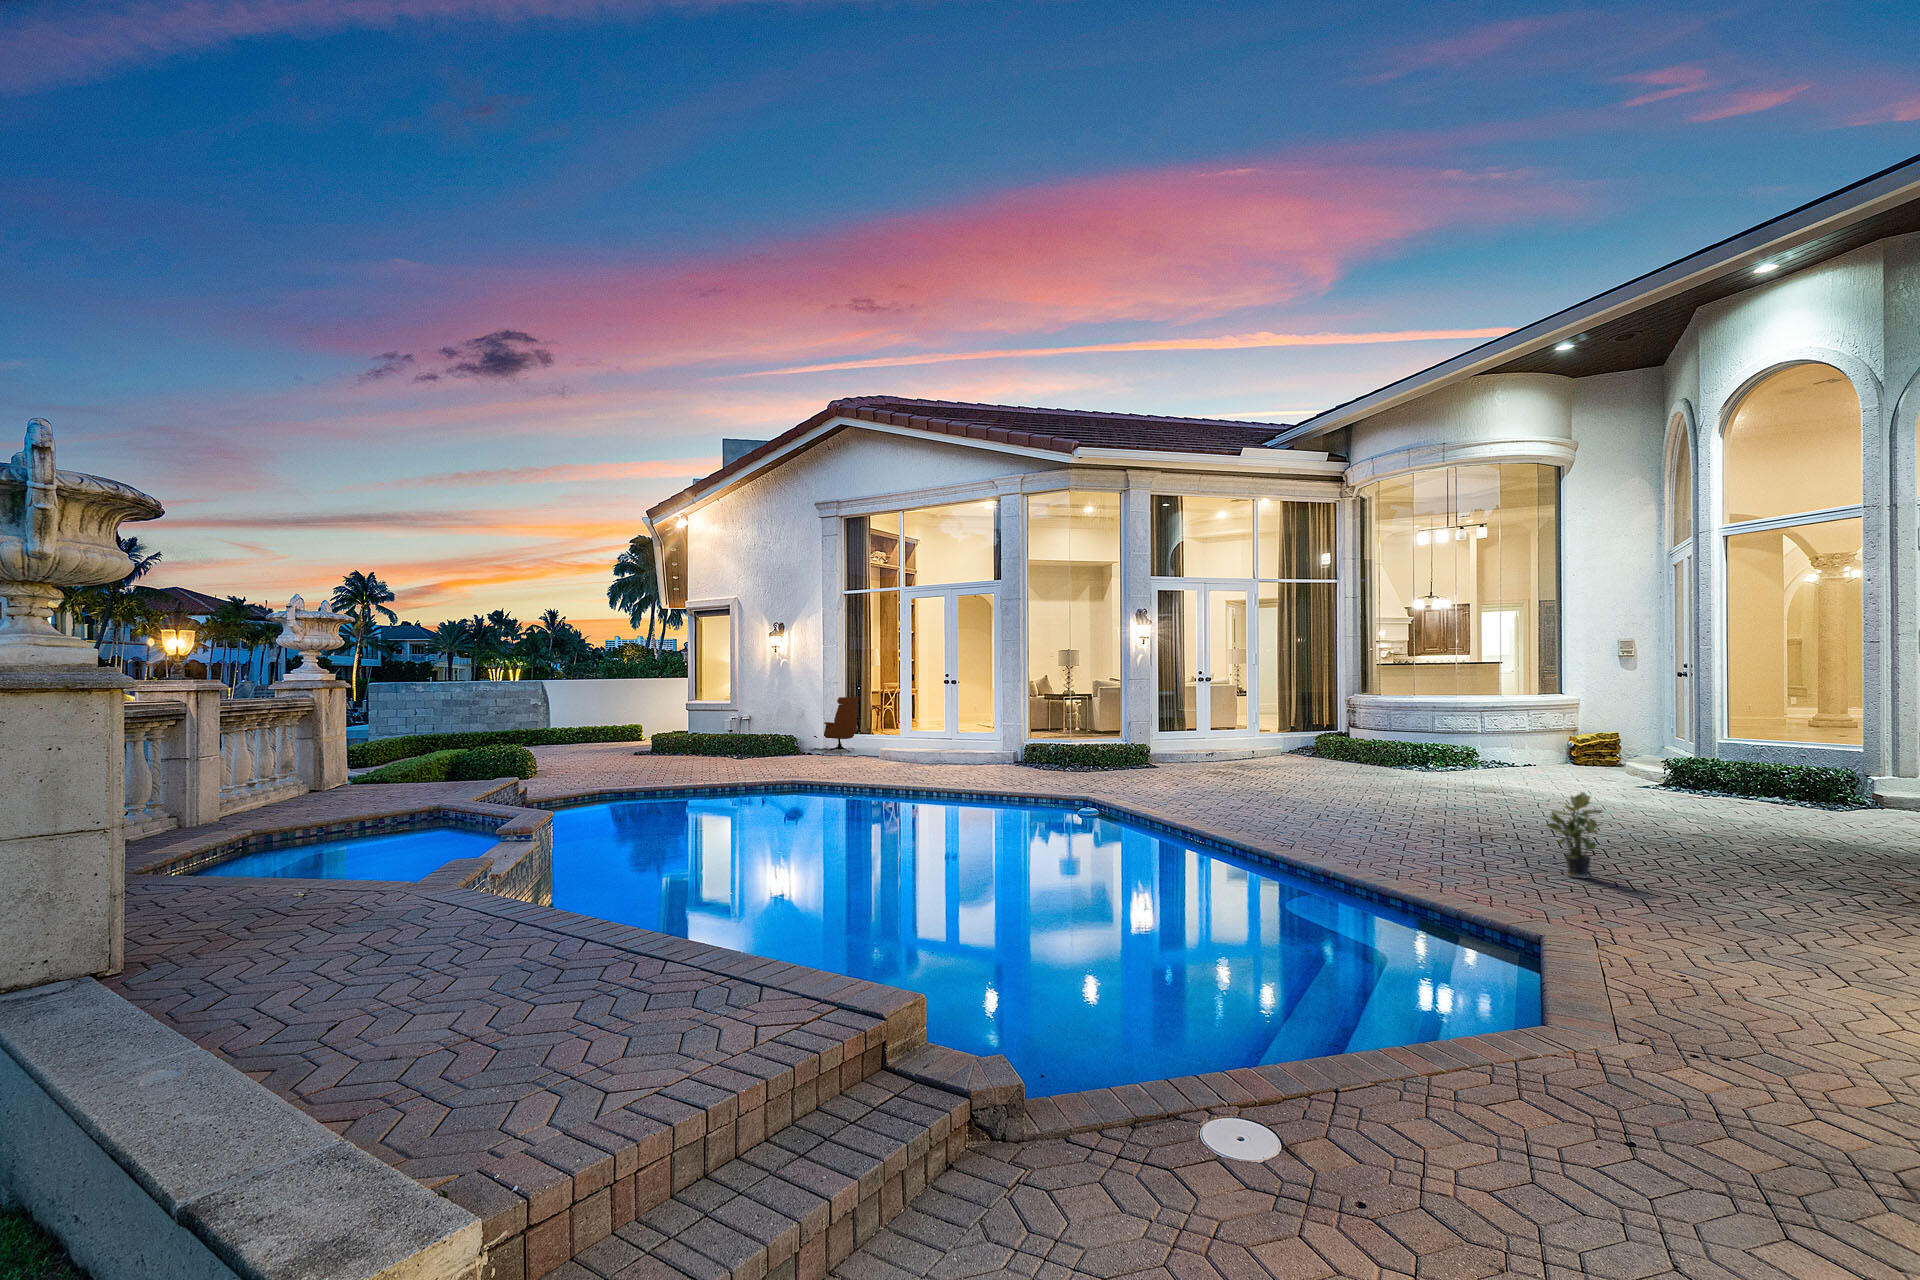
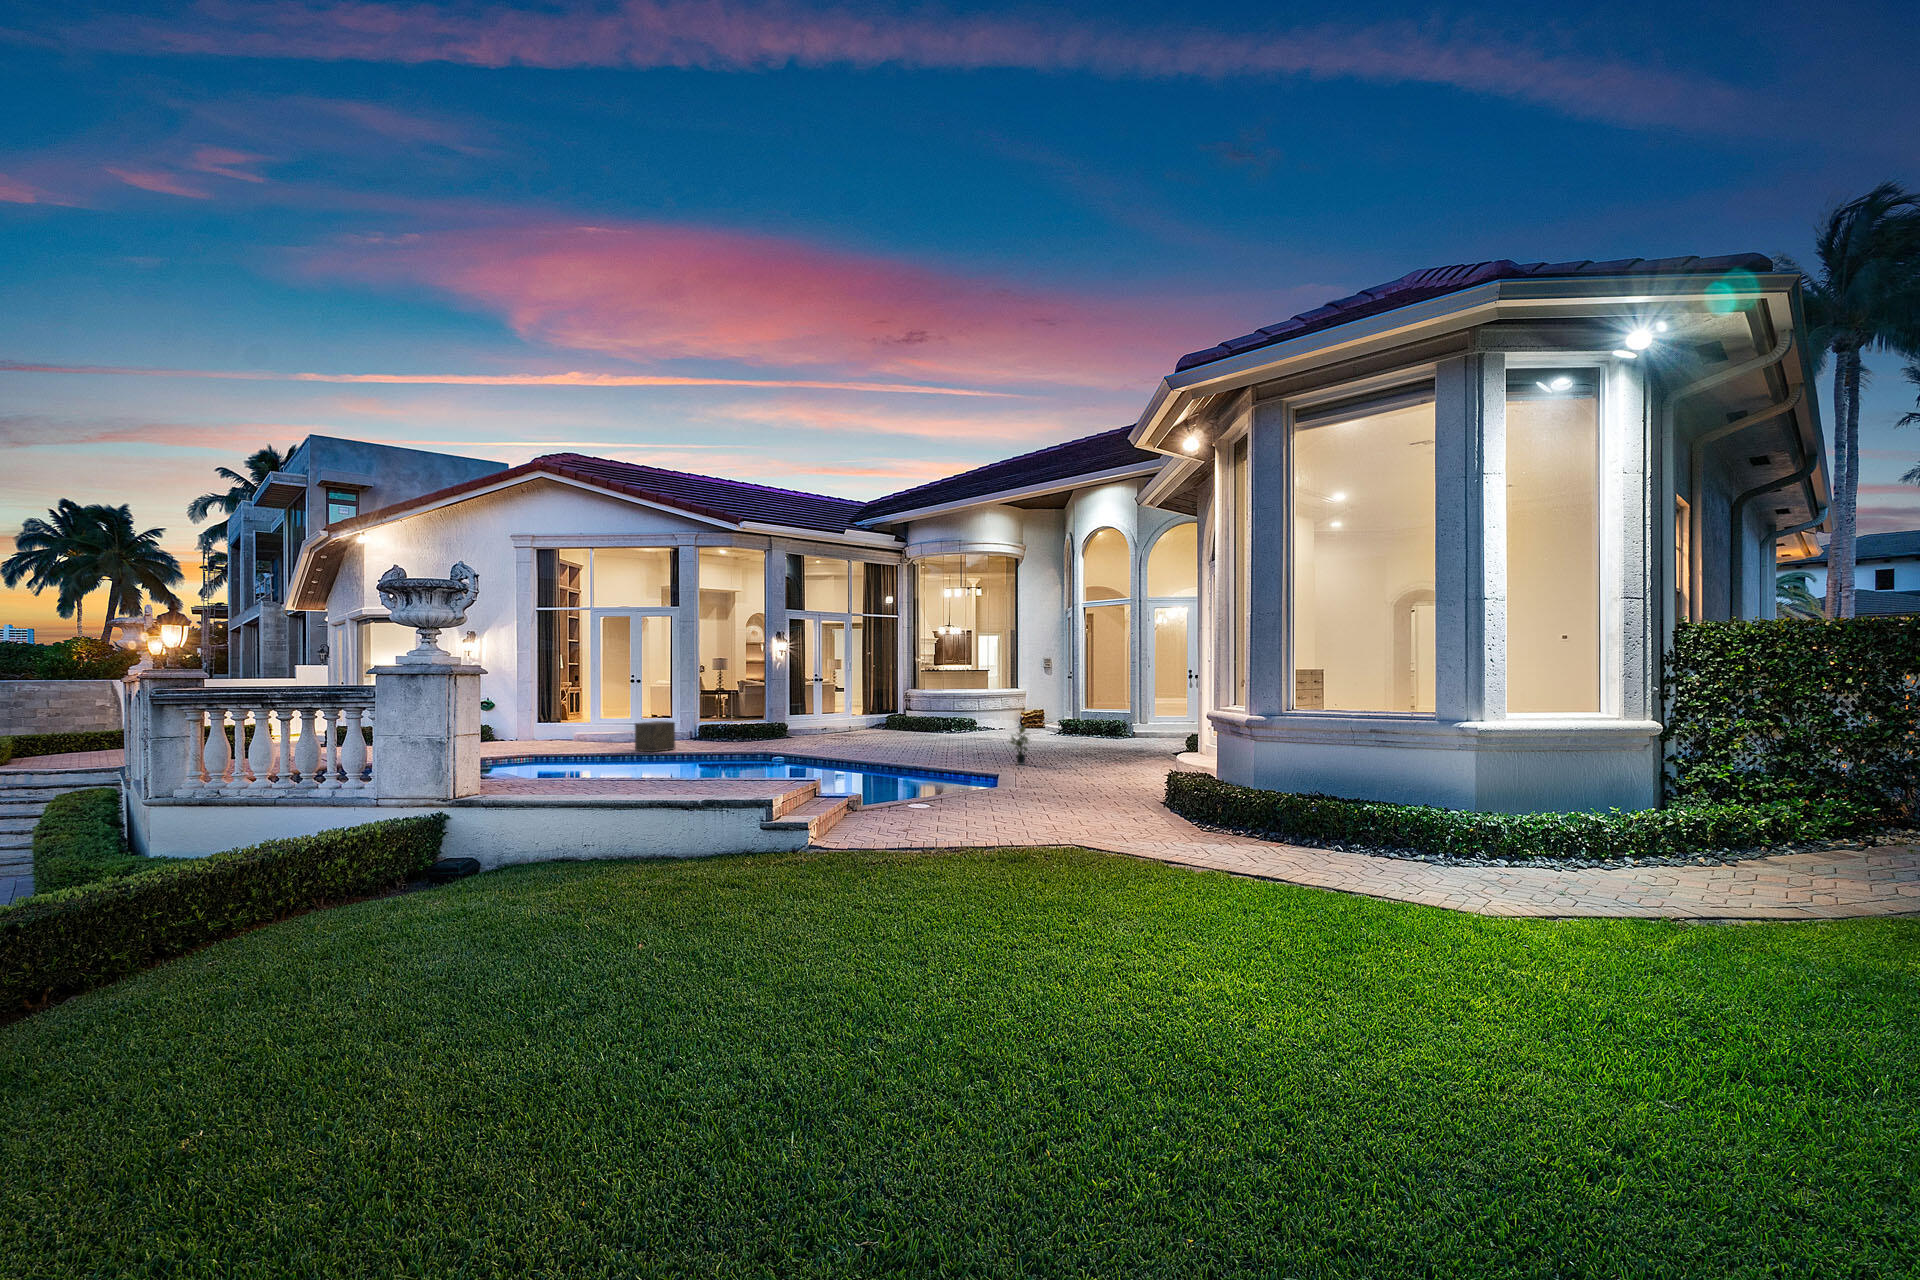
lounge chair: present [812,696,859,753] -> none [495,694,548,741]
ottoman: none [924,738,976,784] -> present [635,721,675,752]

